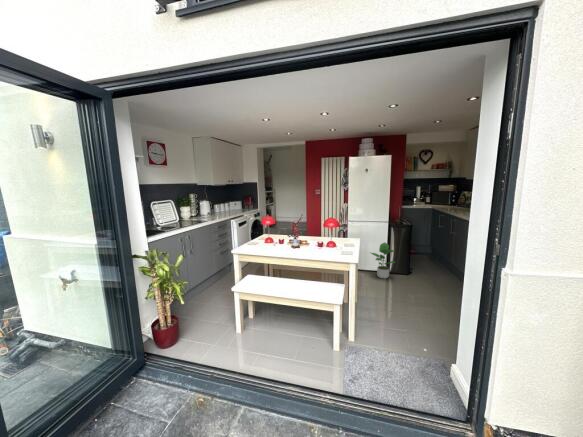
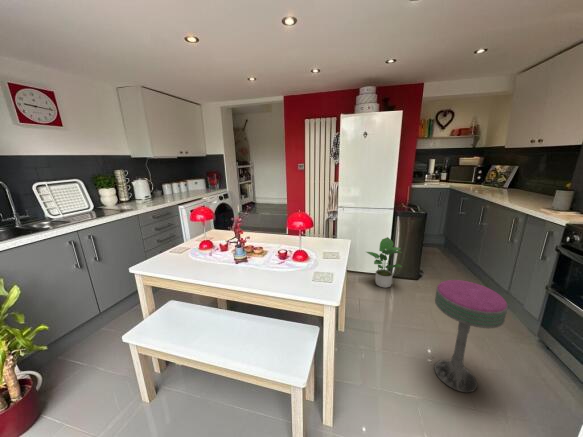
bar stool: none [411,260,449,325] -> present [435,280,508,392]

